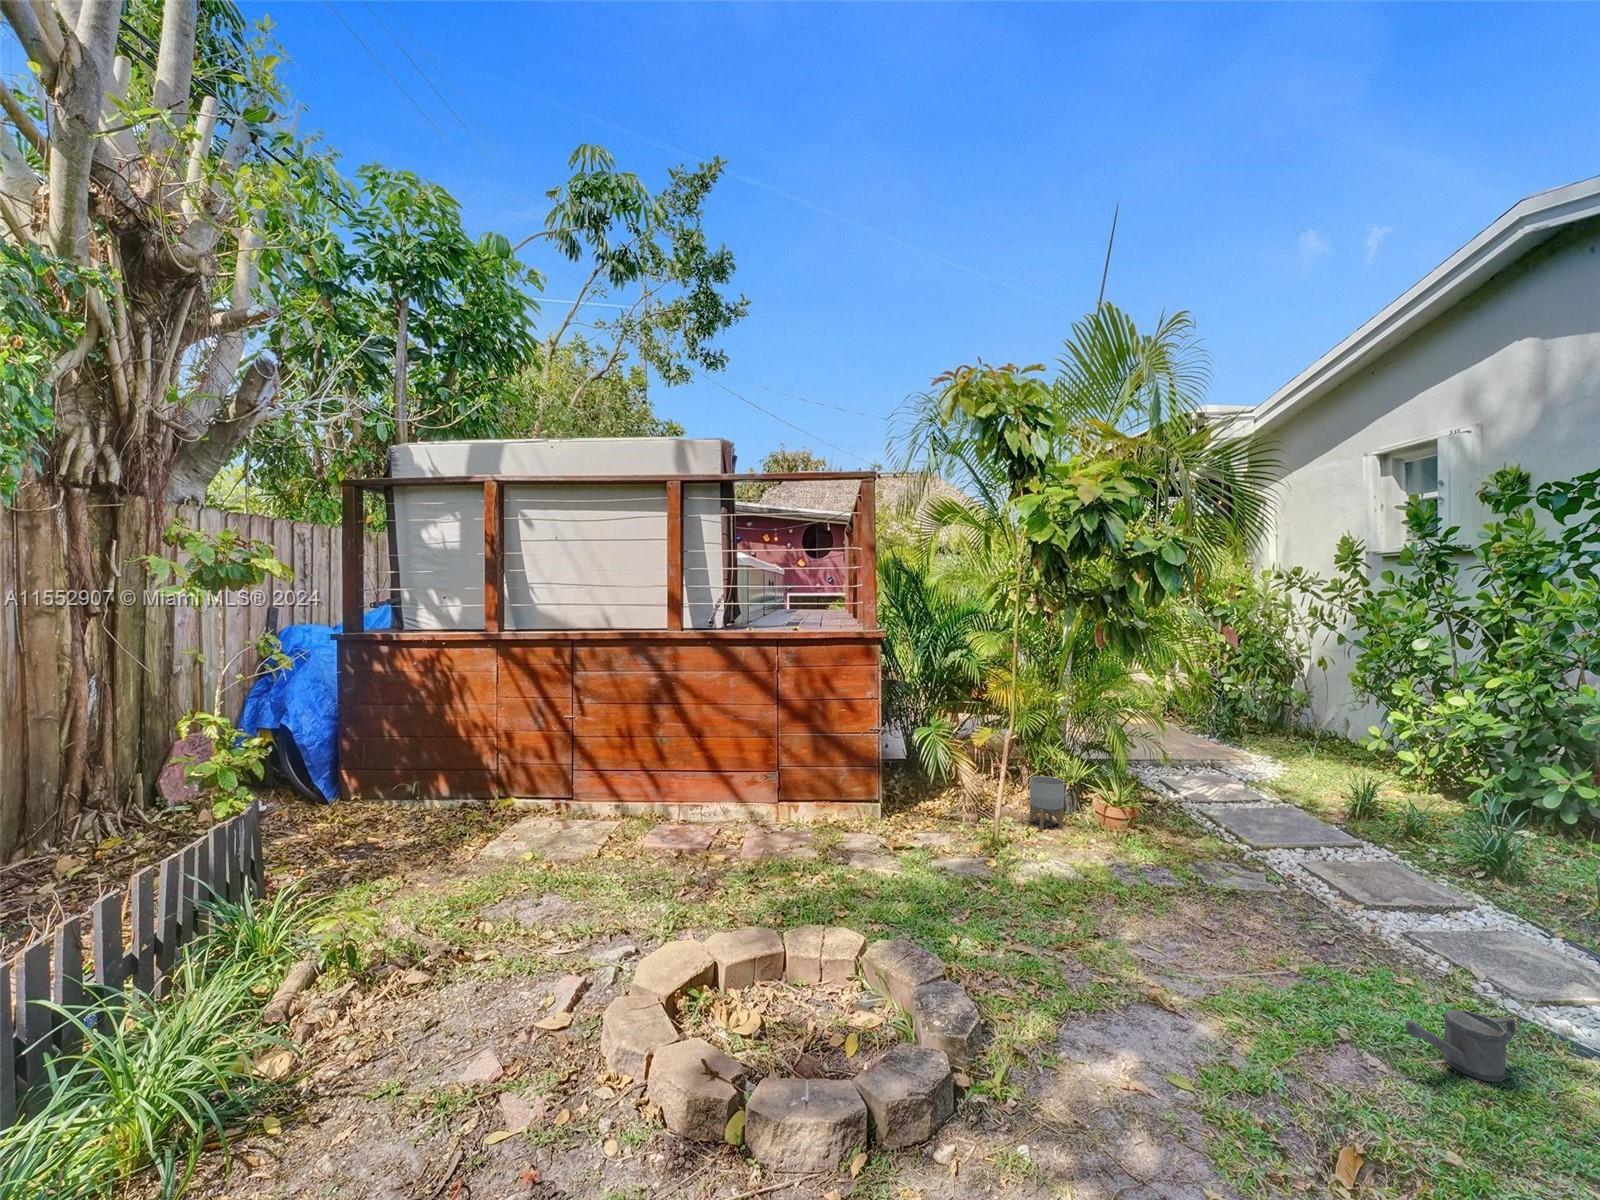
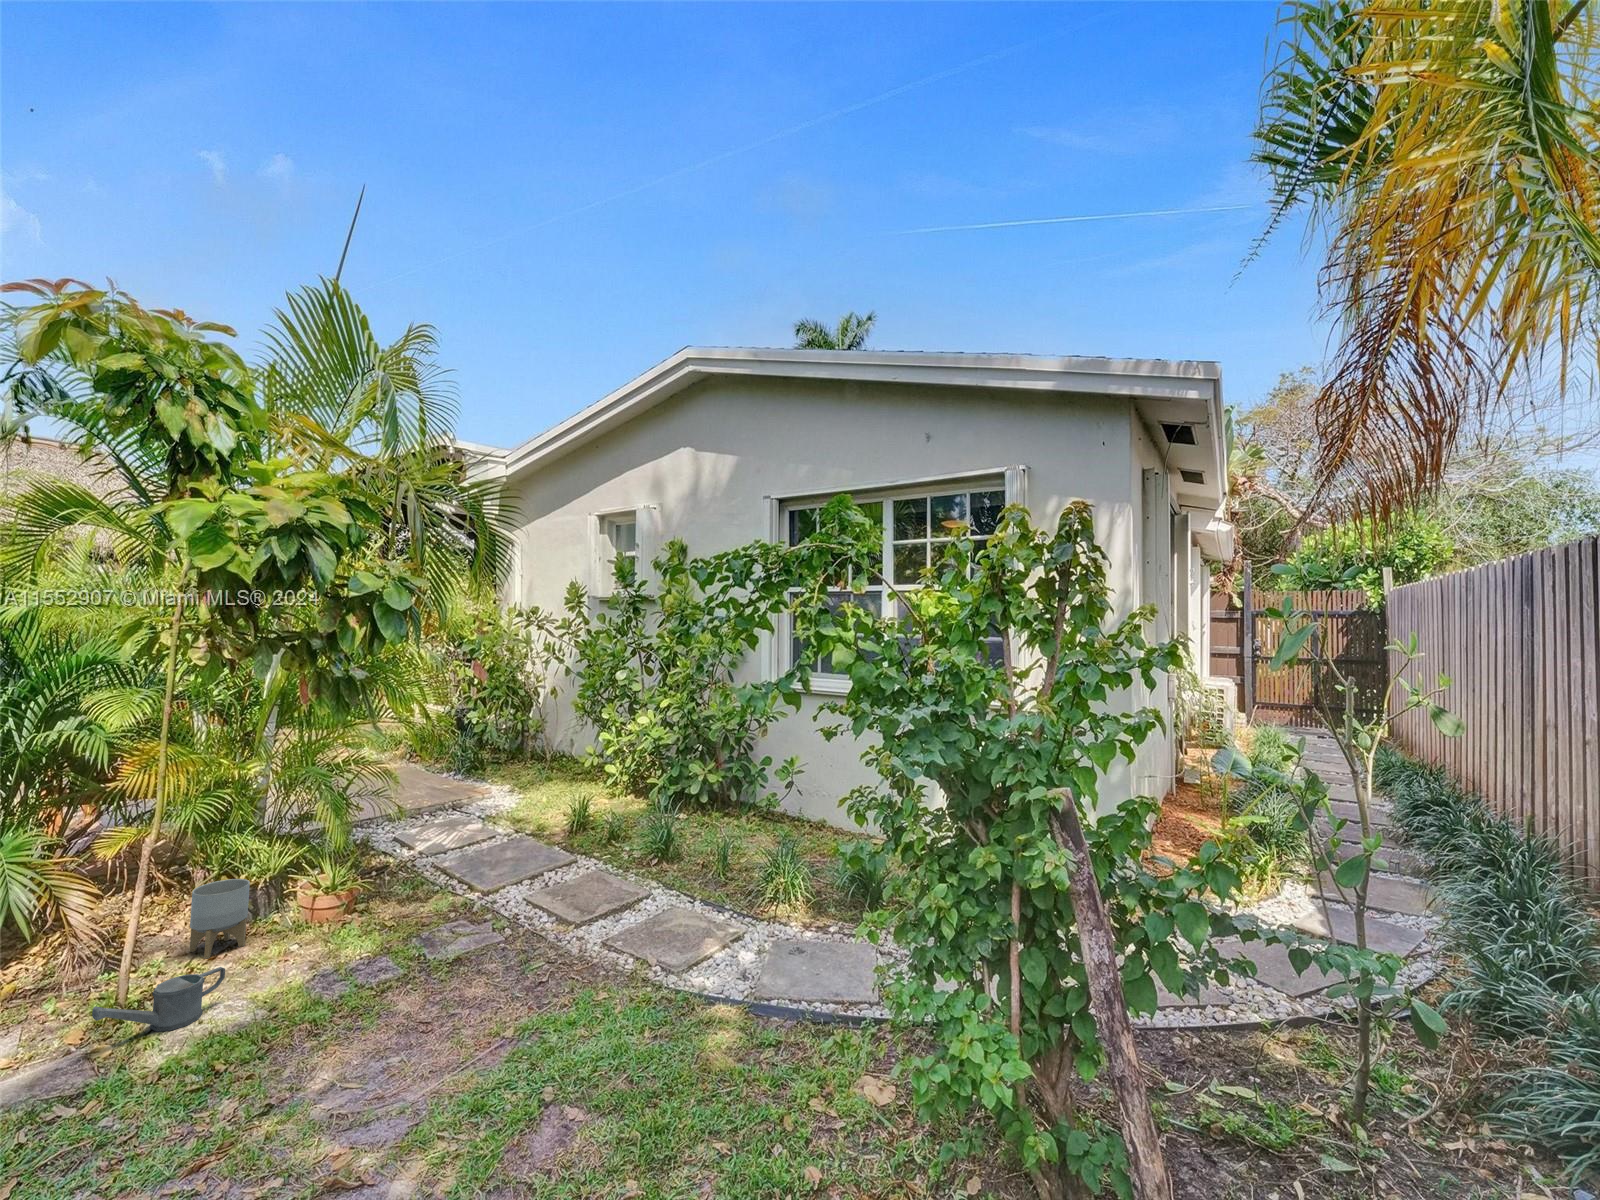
watering can: present [1406,1009,1516,1082] -> present [92,967,225,1032]

